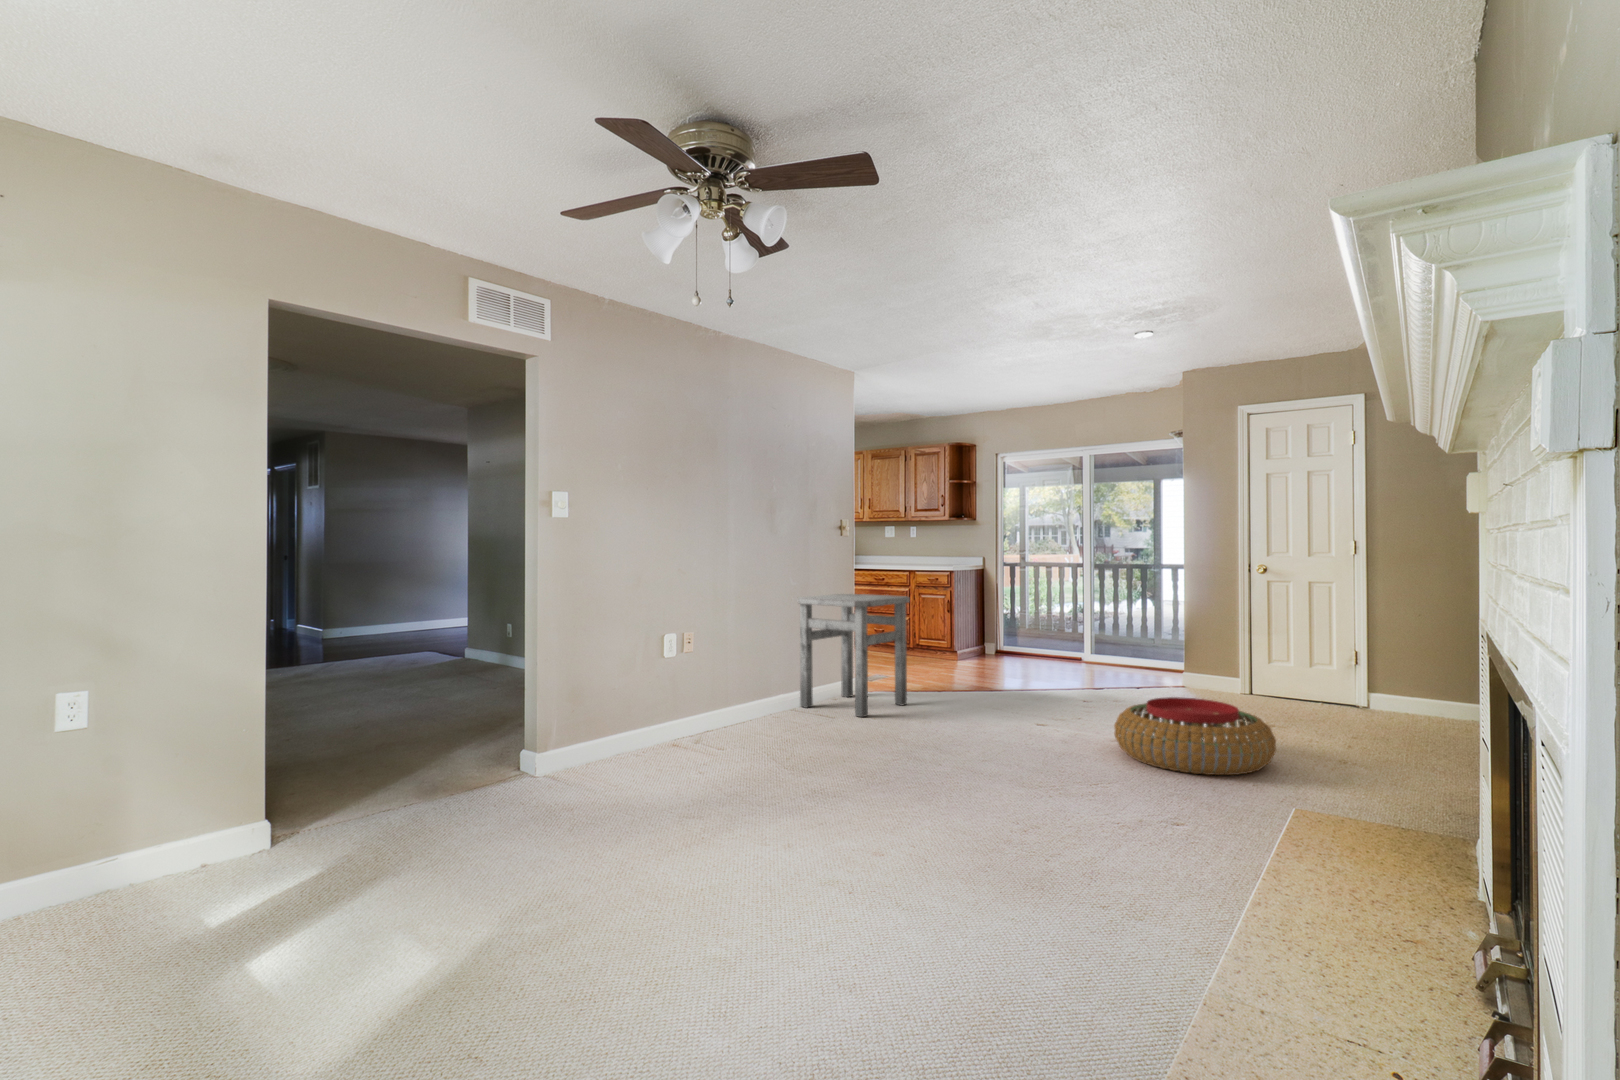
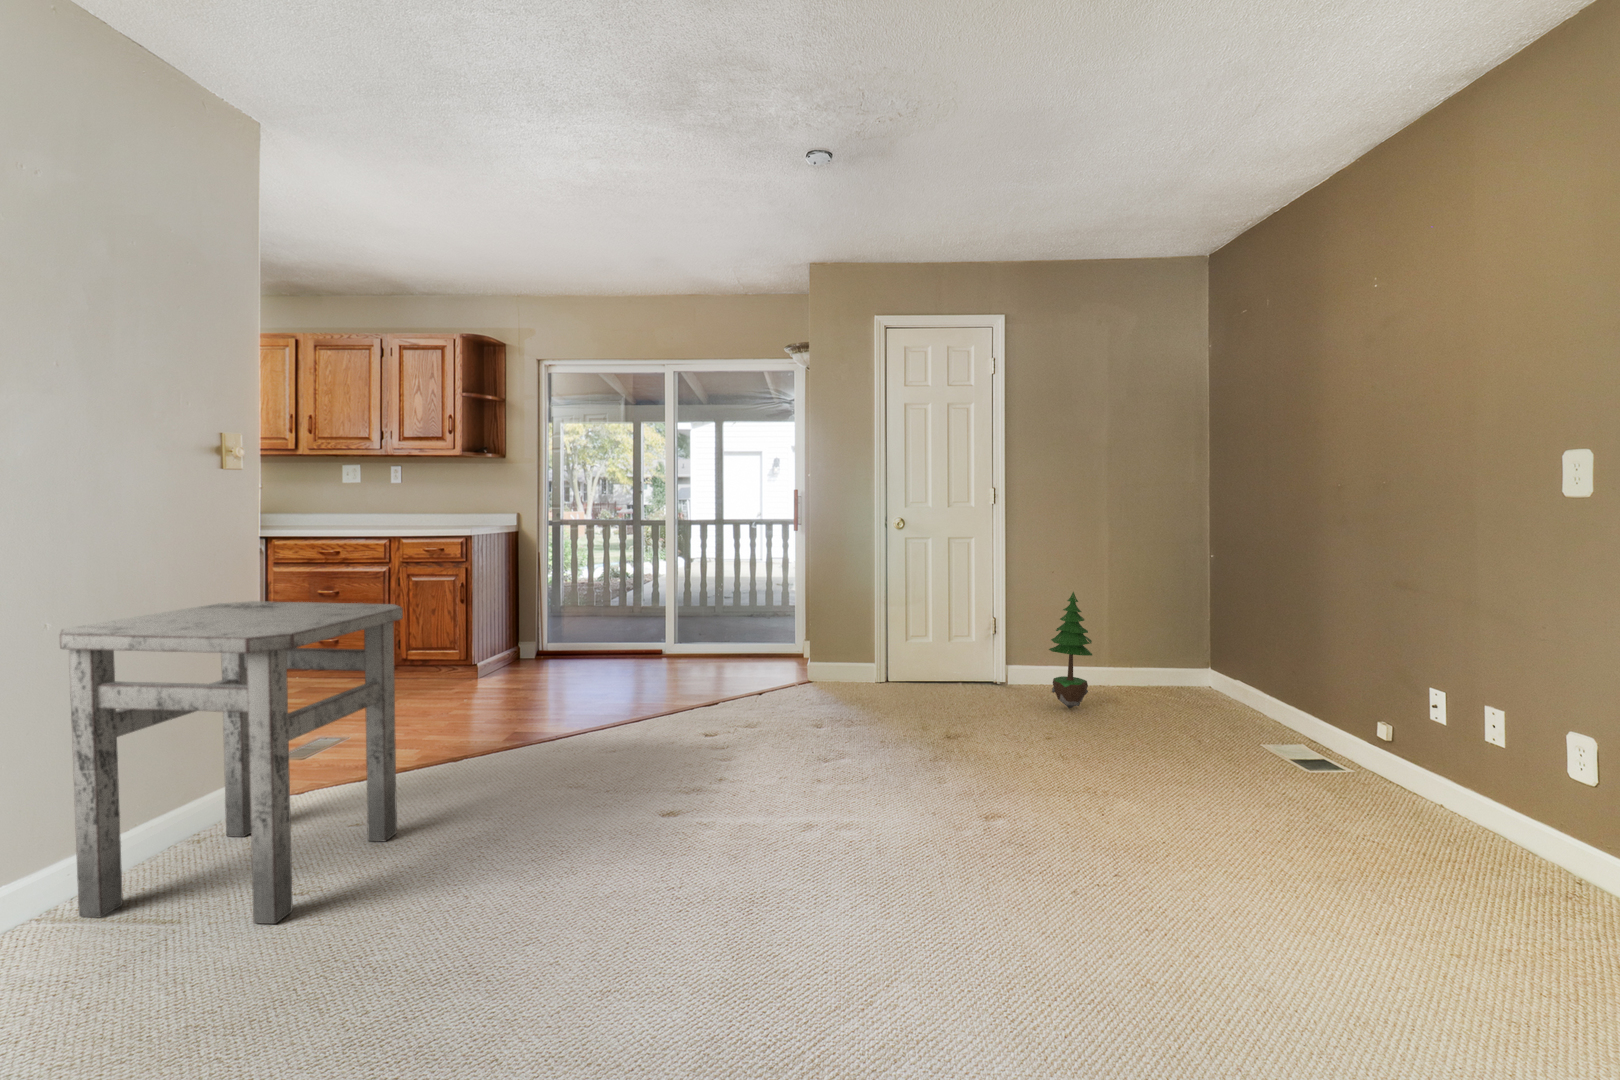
potted tree: none [1386,615,1430,715] -> present [1049,592,1092,708]
pouf: present [1114,697,1276,775] -> none [859,770,1131,952]

